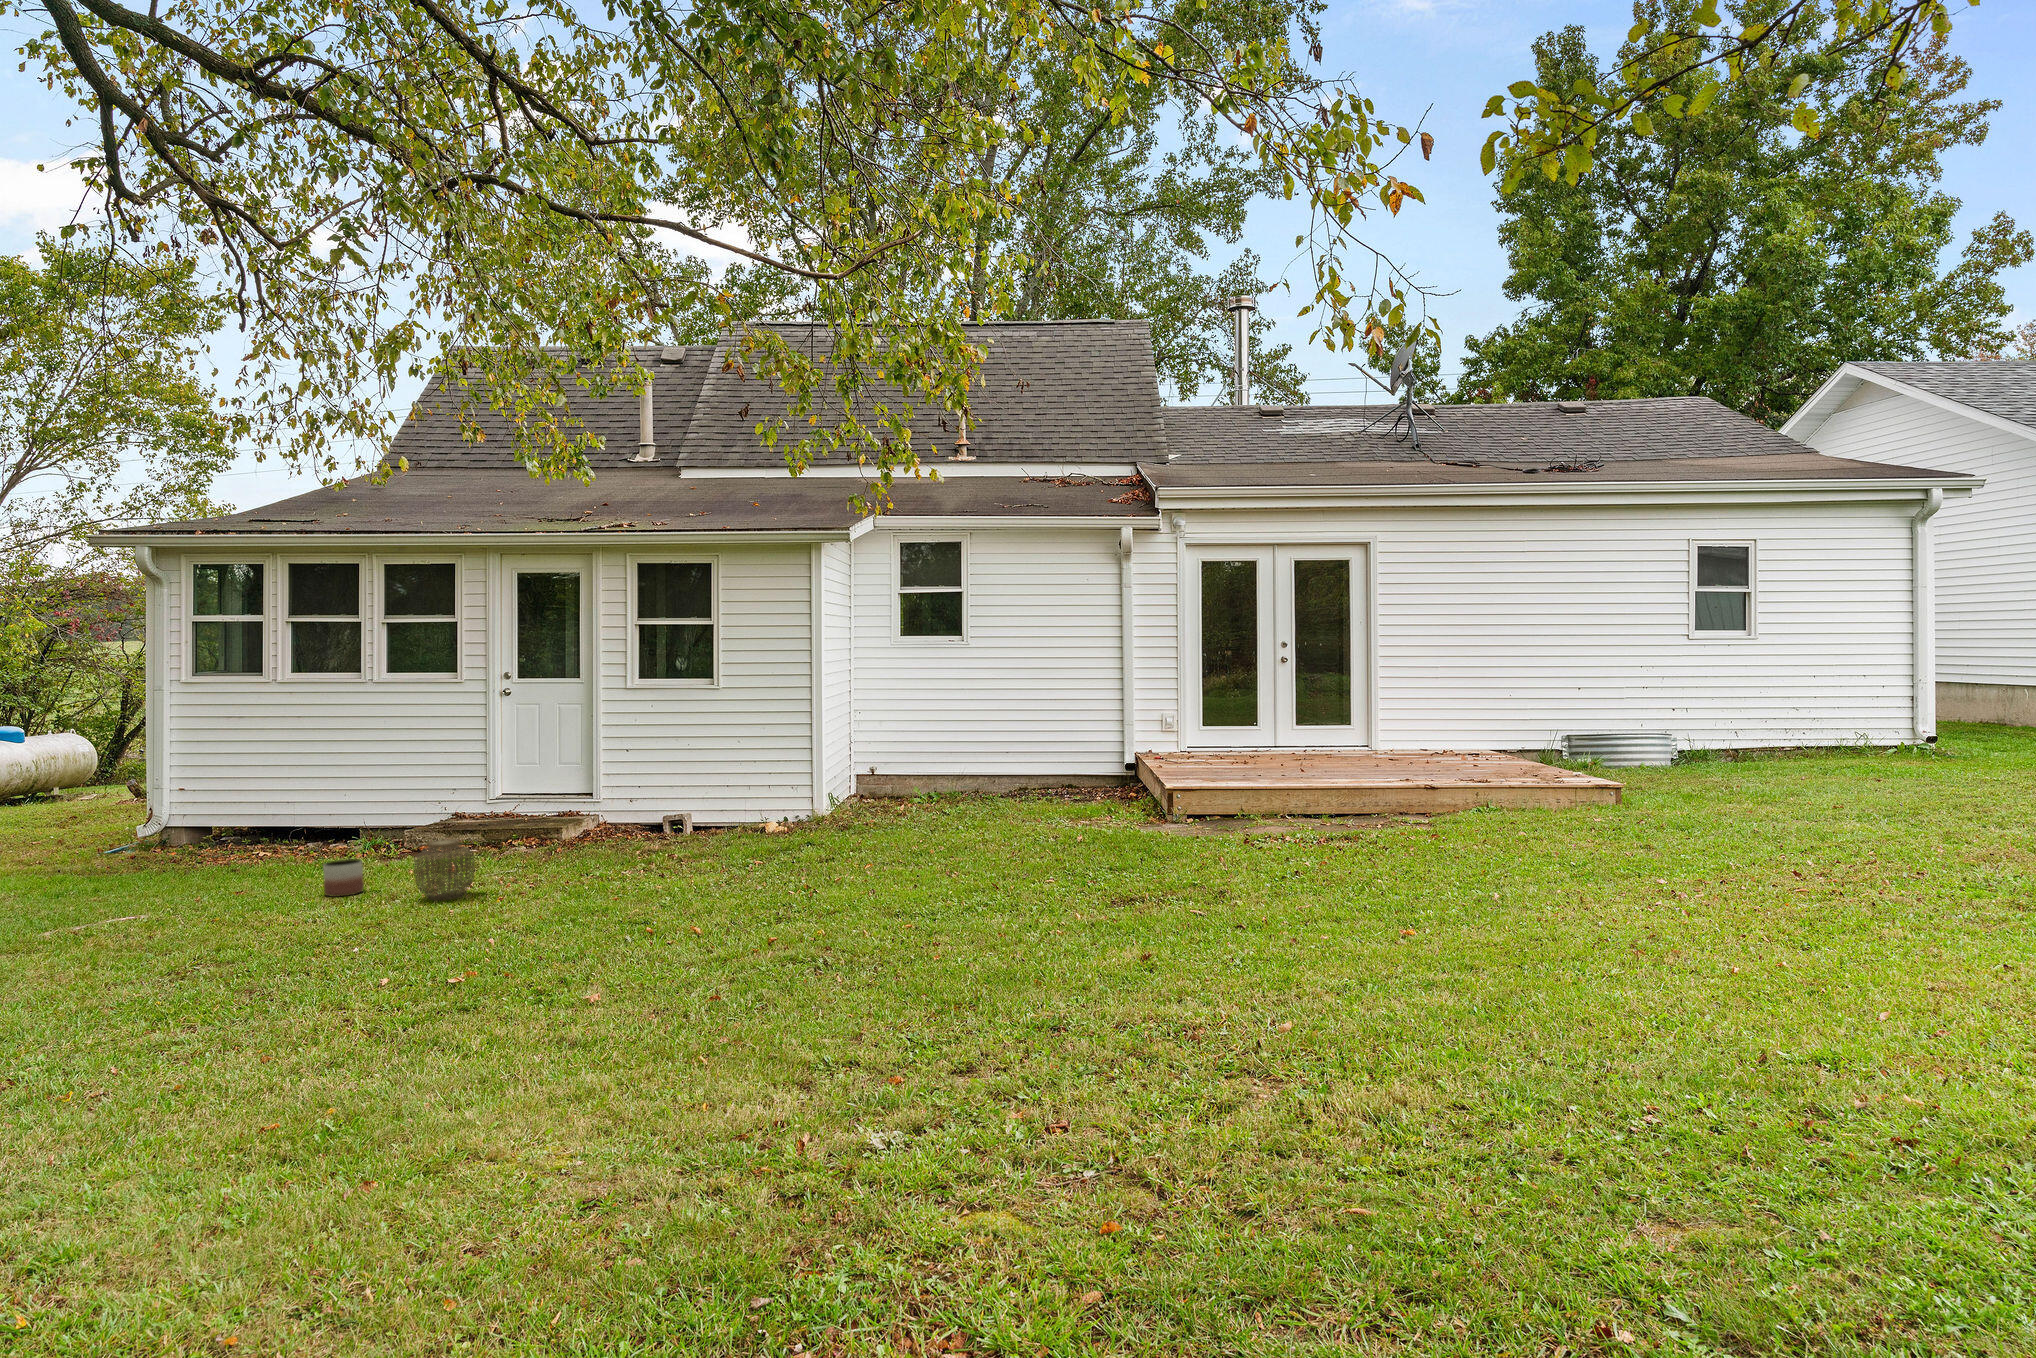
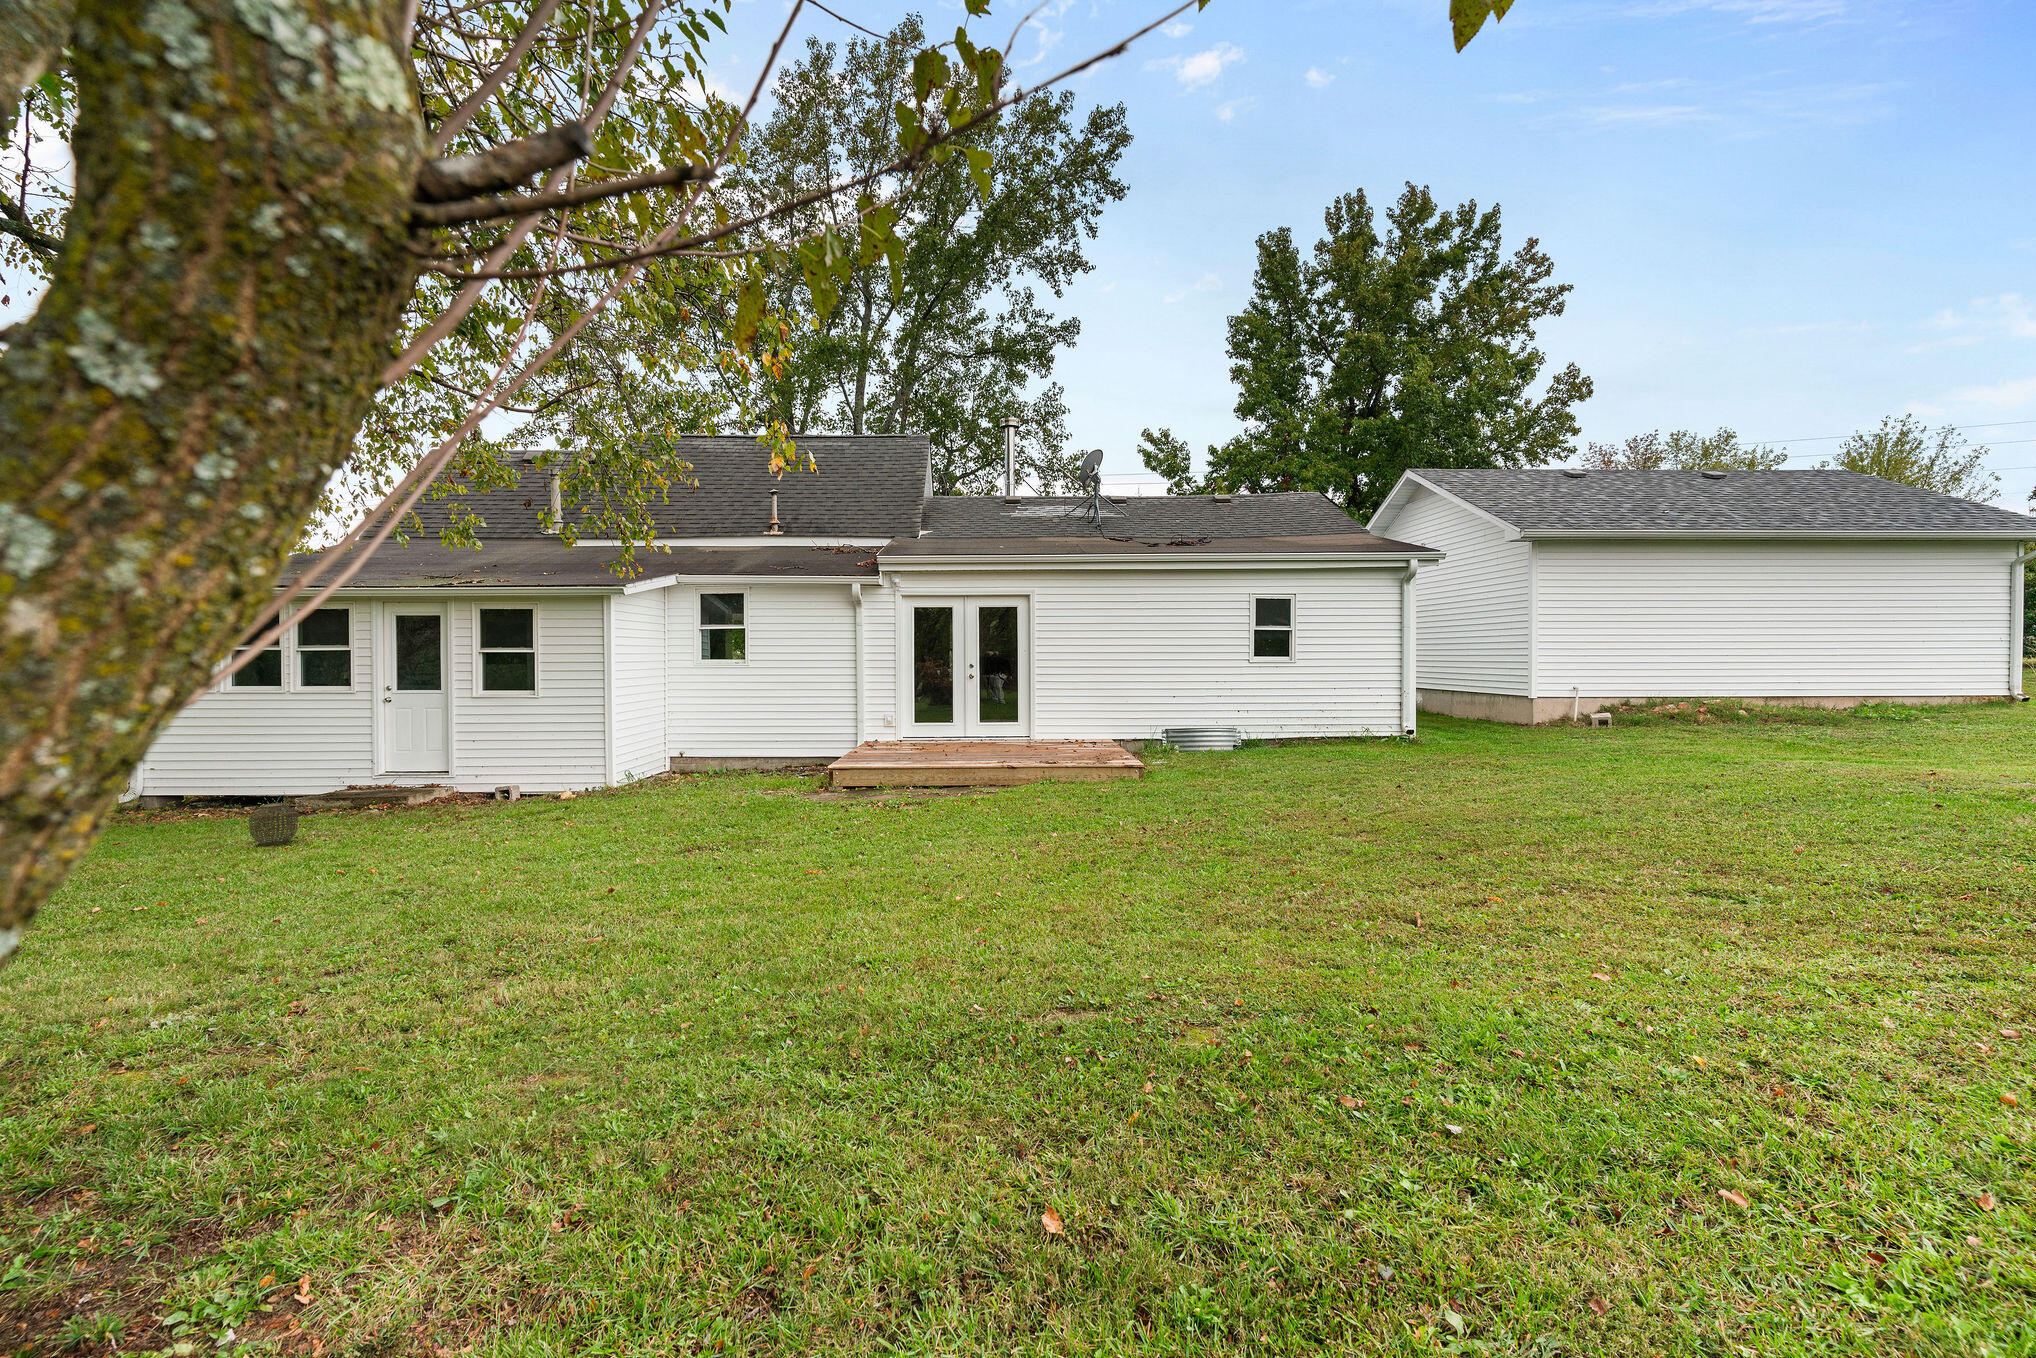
planter: present [323,859,364,897] -> none [192,817,225,843]

